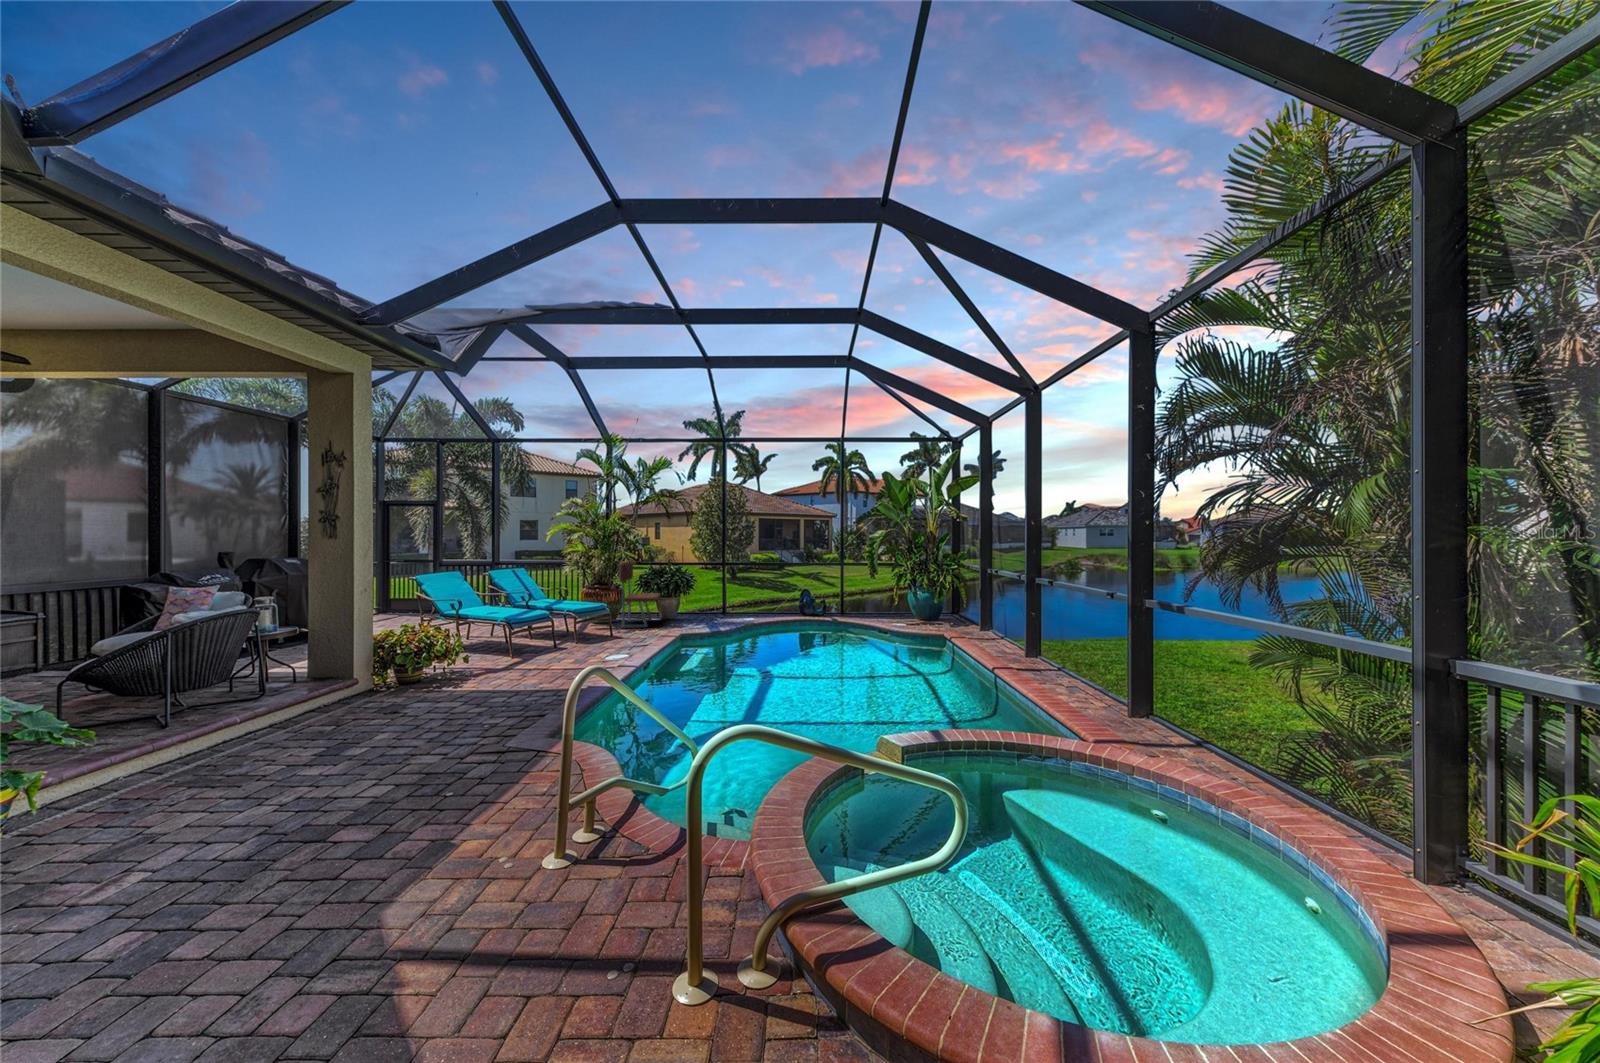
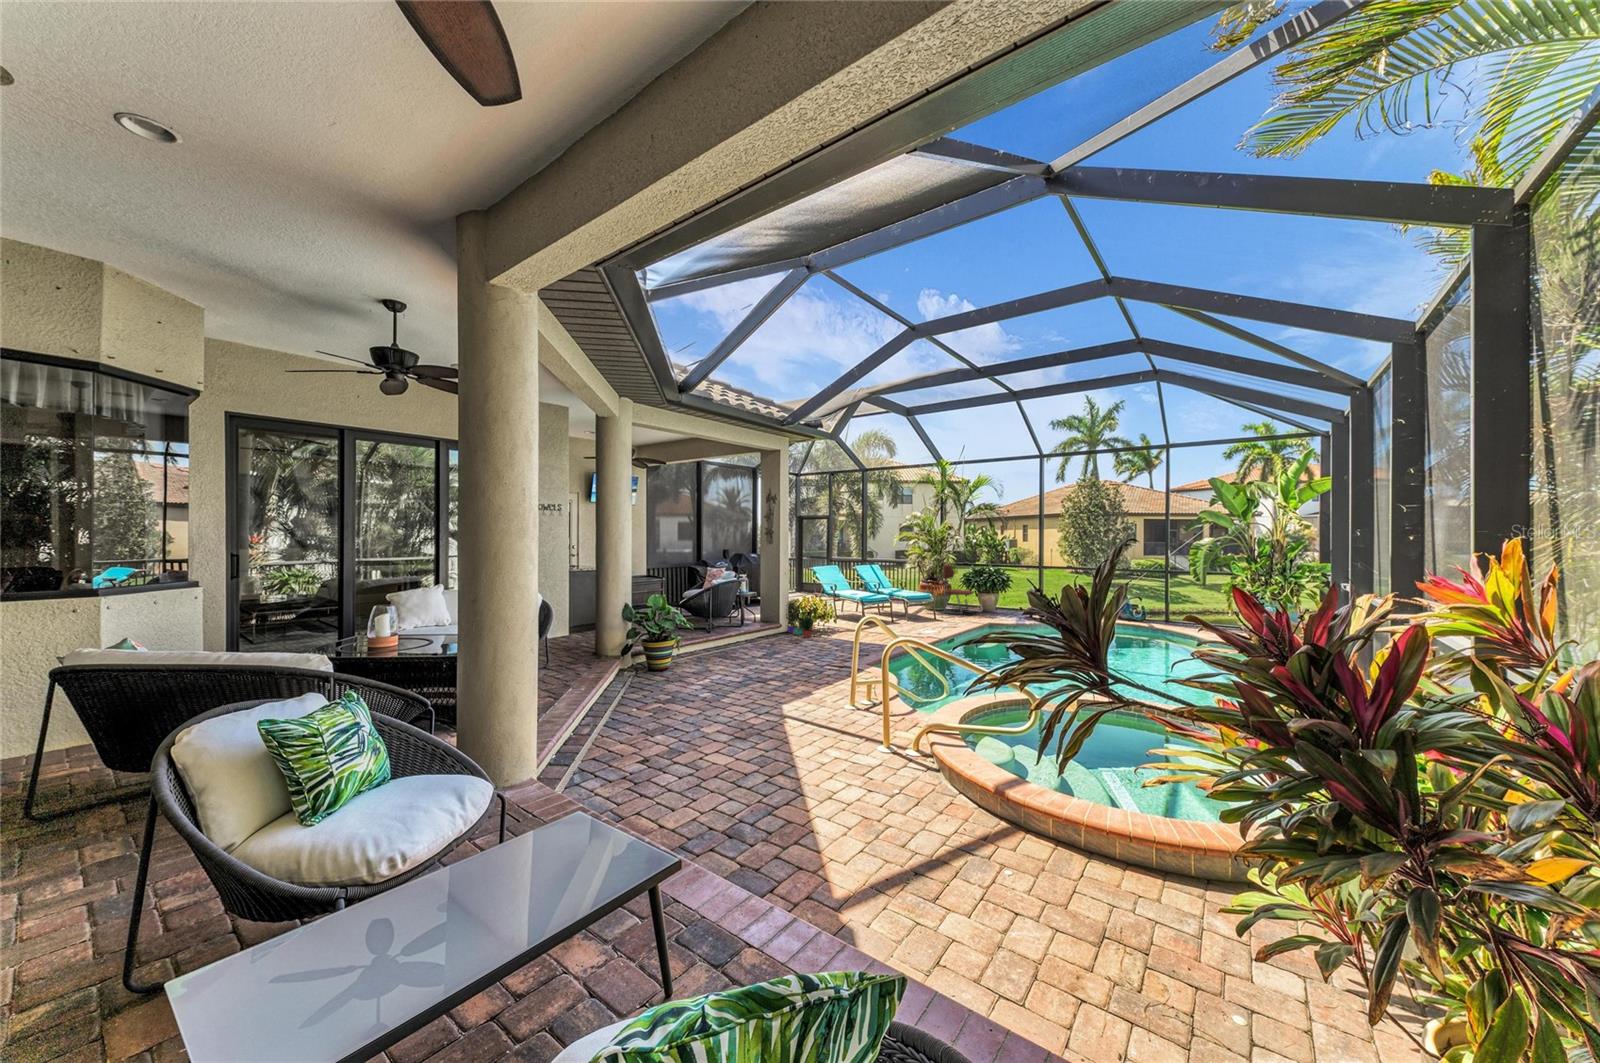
potted plant: none [365,631,427,698] -> present [786,599,813,637]

